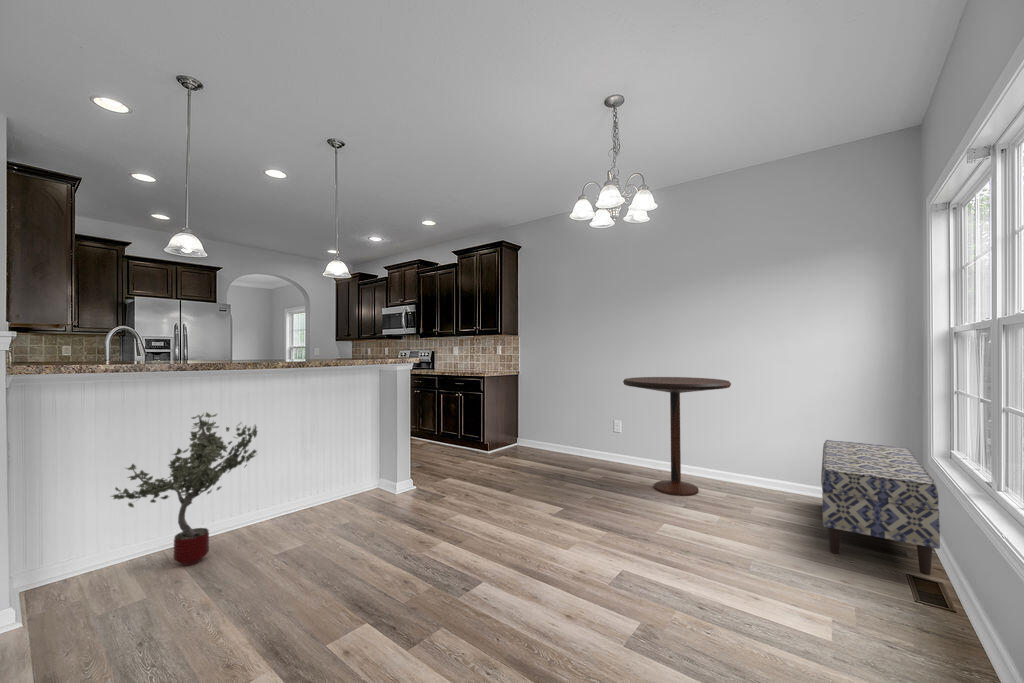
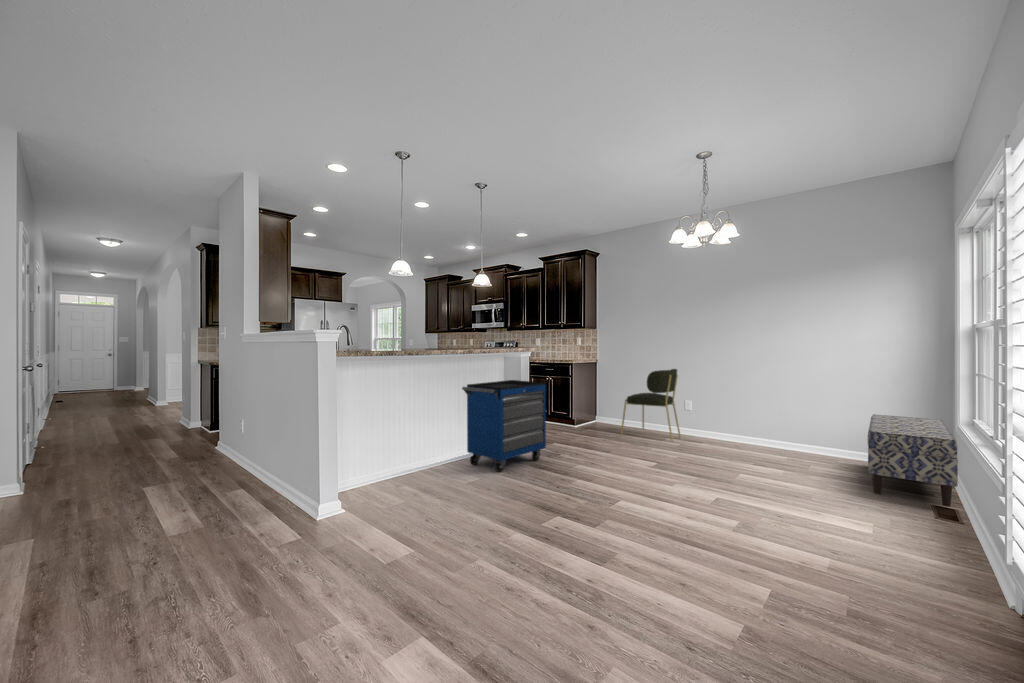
pedestal table: present [623,377,731,496] -> none [700,364,793,458]
dining chair: none [535,382,606,471] -> present [621,369,681,441]
storage cabinet: none [300,400,421,530] -> present [462,380,546,472]
potted tree: present [112,413,257,566] -> none [372,385,446,488]

